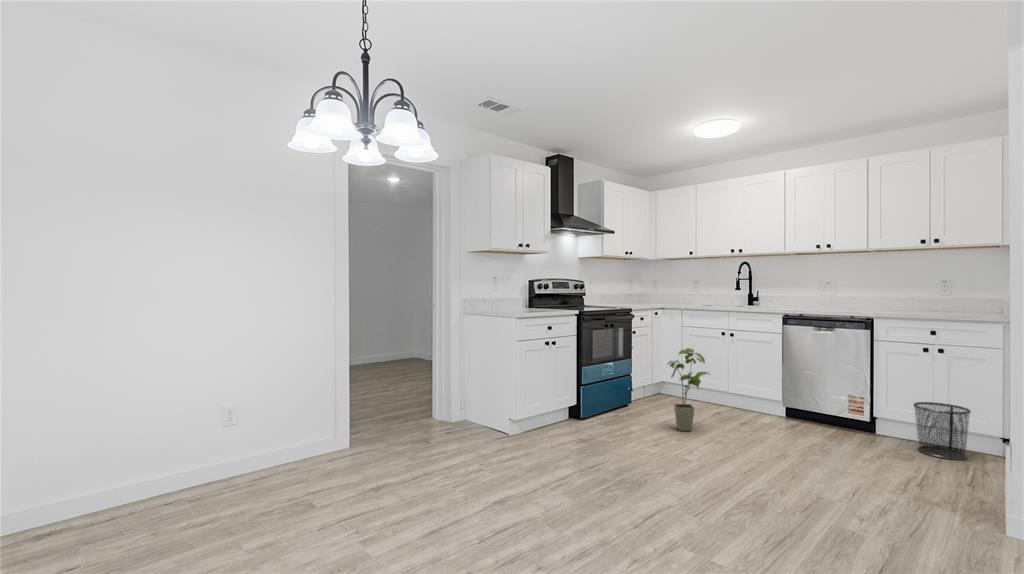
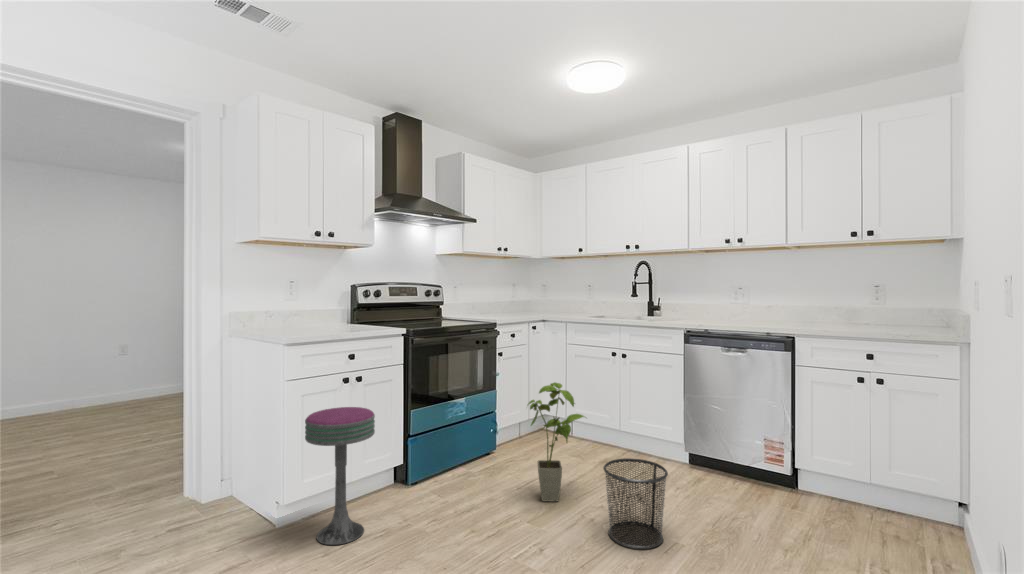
bar stool: none [531,359,573,443] -> present [305,407,375,545]
waste bin: present [913,402,971,460] -> present [603,458,668,549]

